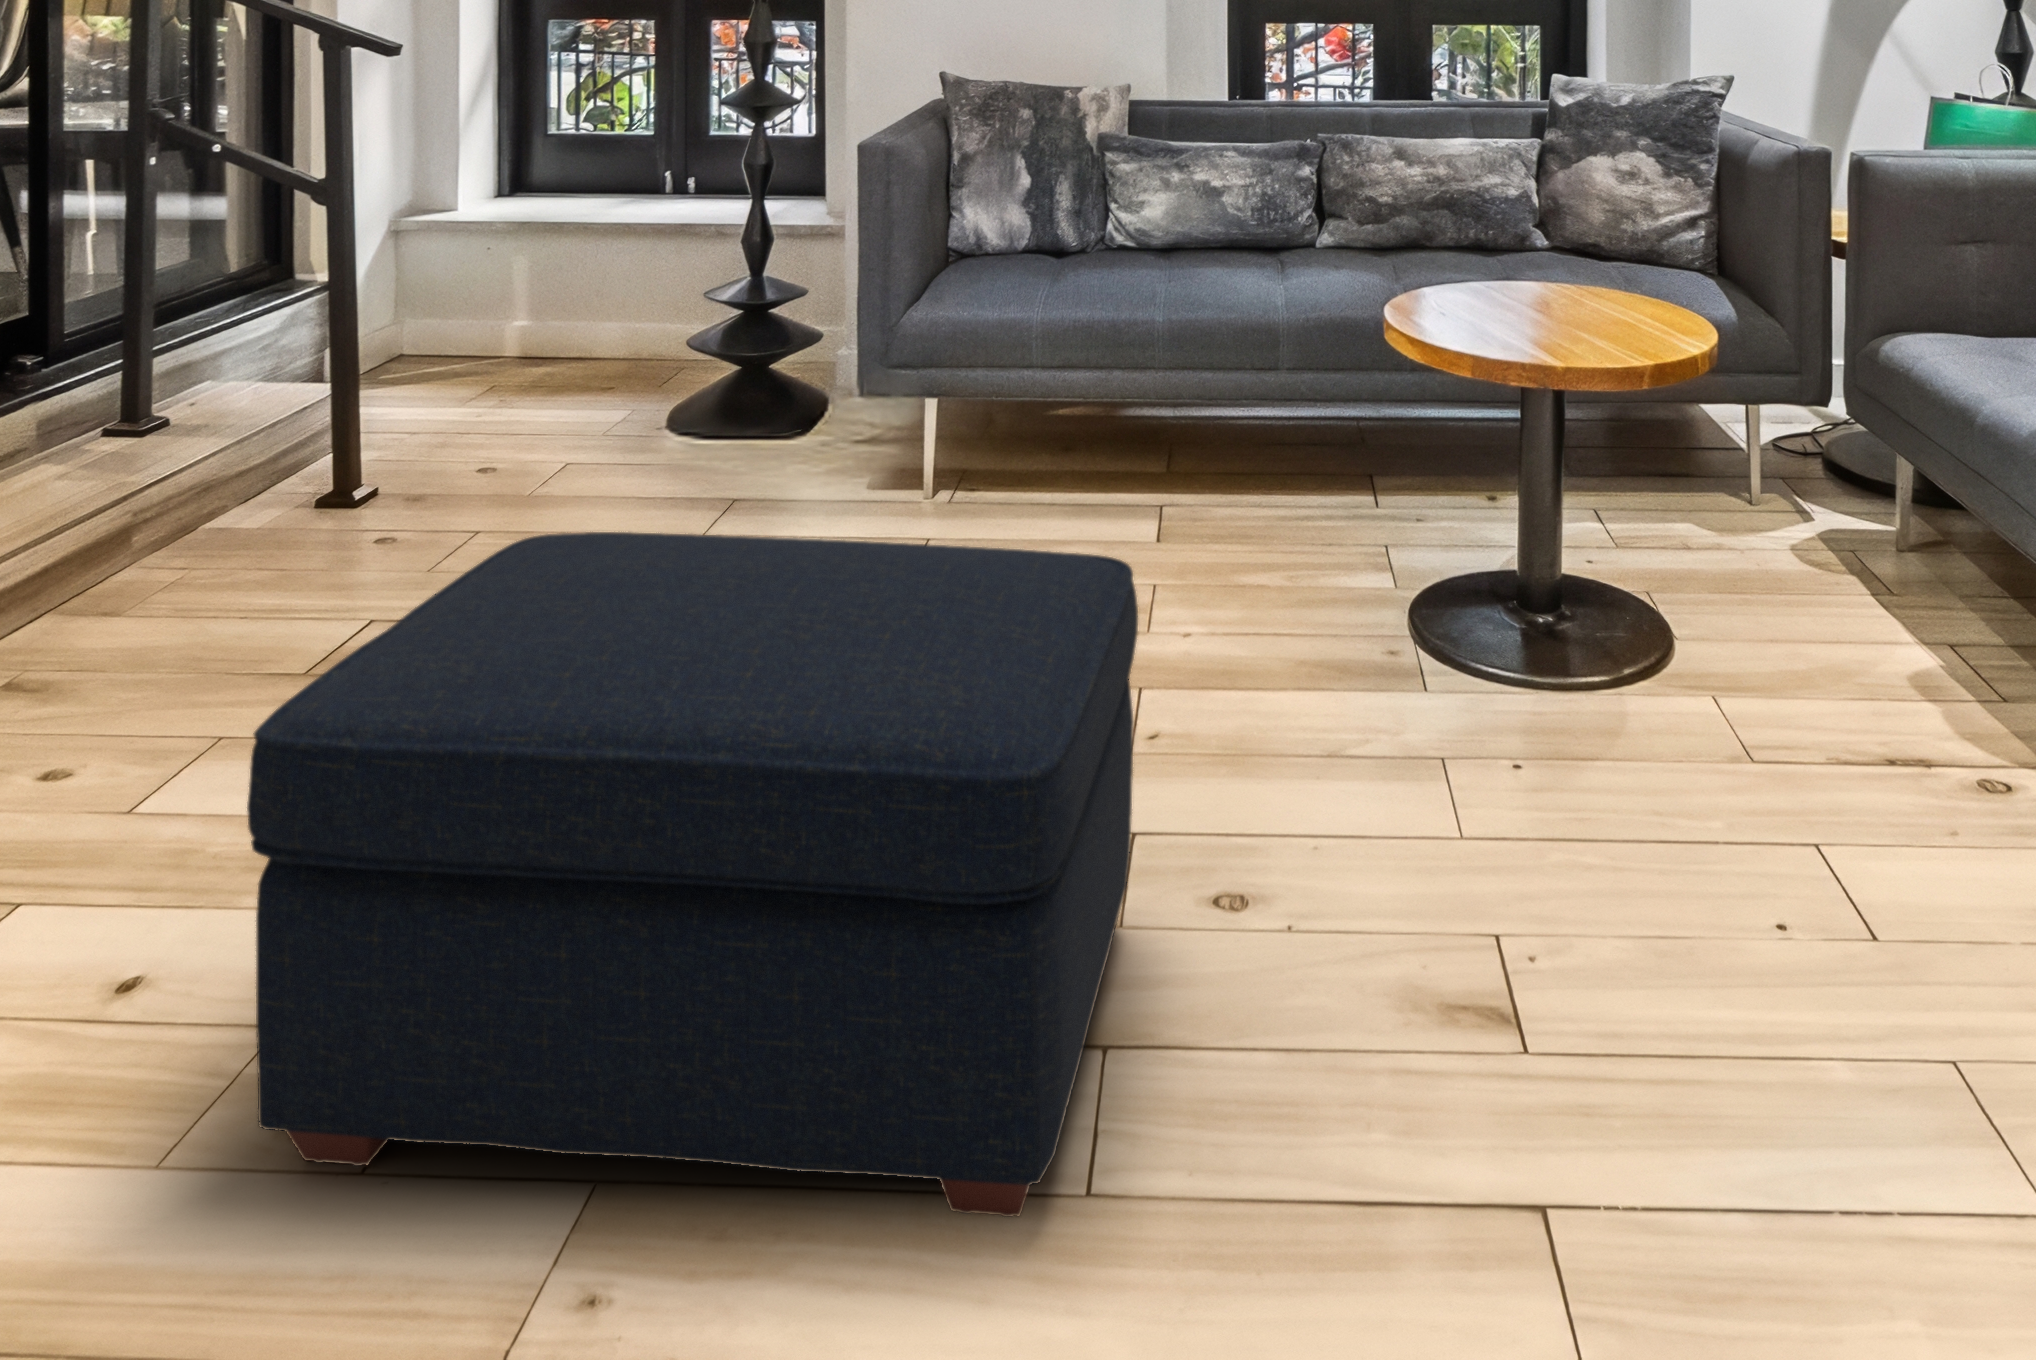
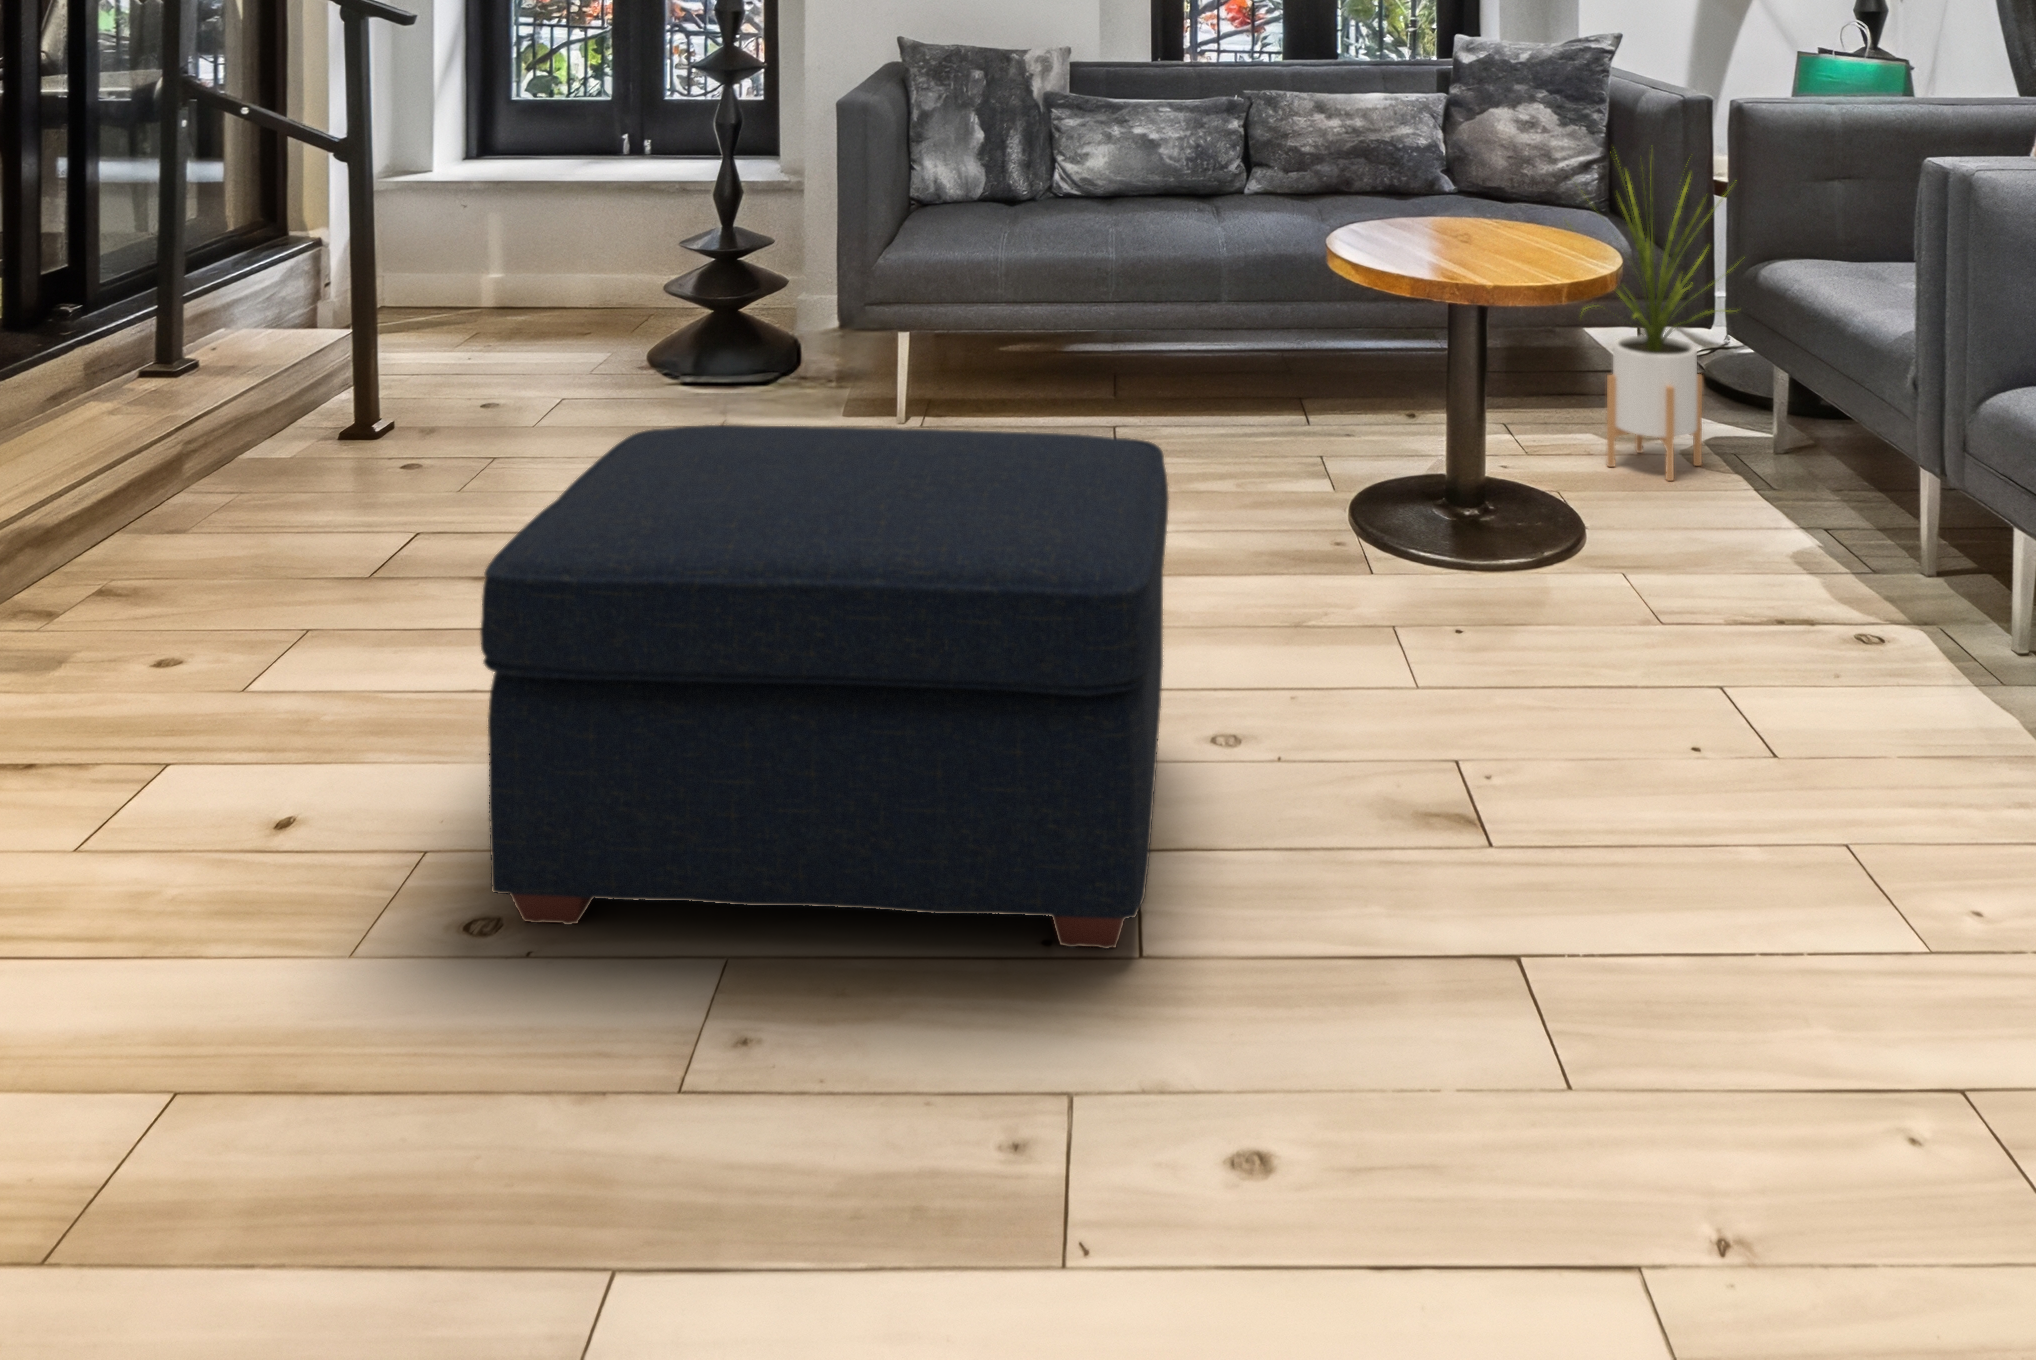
house plant: none [1660,199,1864,584] -> present [1576,147,1739,481]

